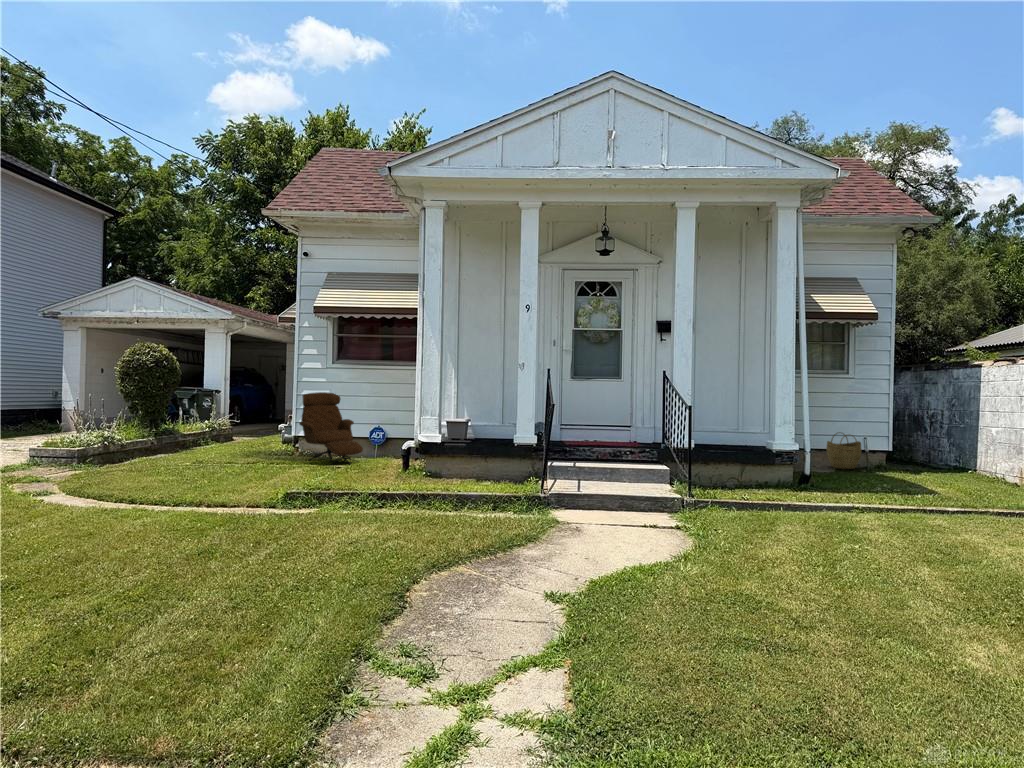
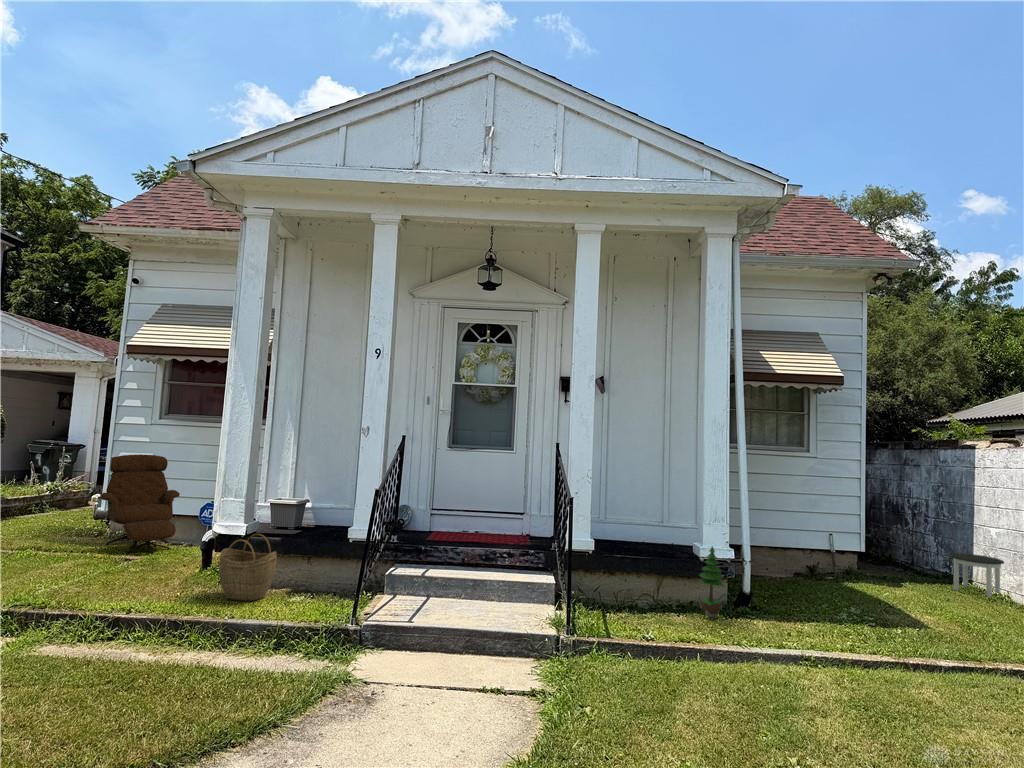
woven basket: present [827,432,862,469] -> present [219,534,277,601]
potted tree: none [774,440,794,491] -> present [699,546,724,618]
round table: none [959,448,1000,478] -> present [950,553,1004,597]

